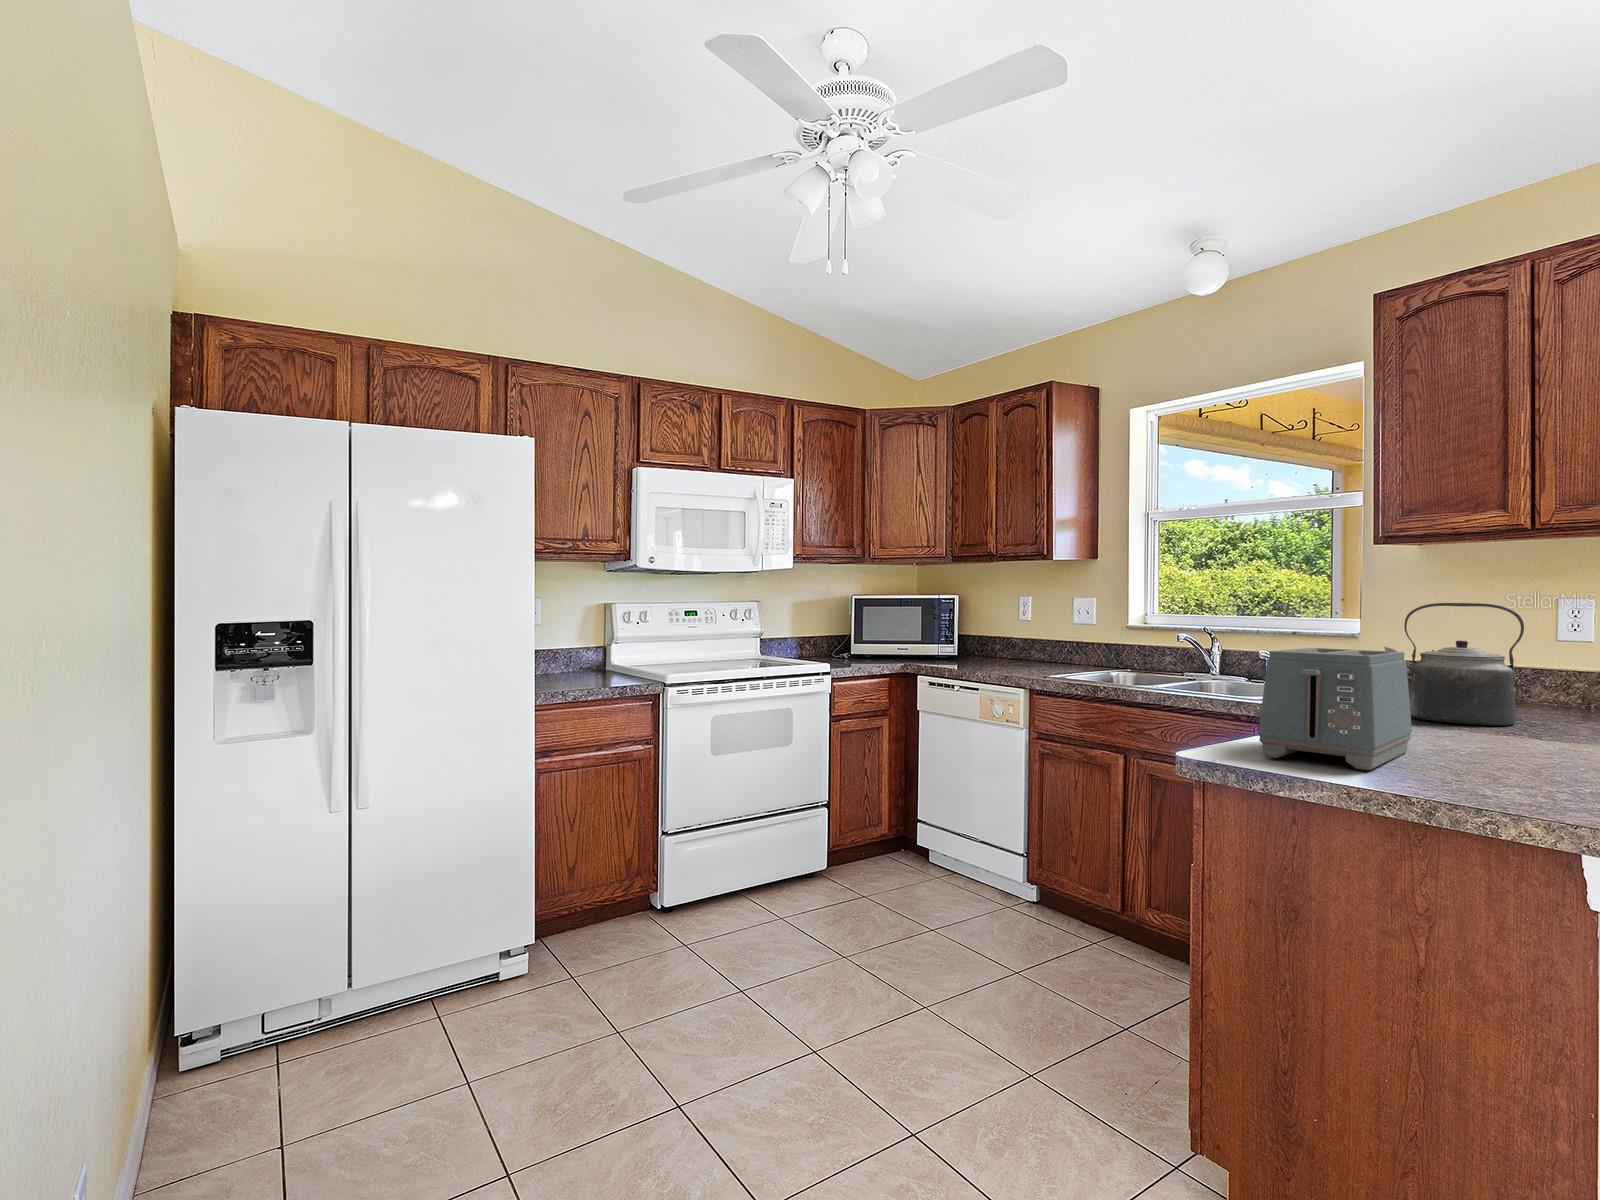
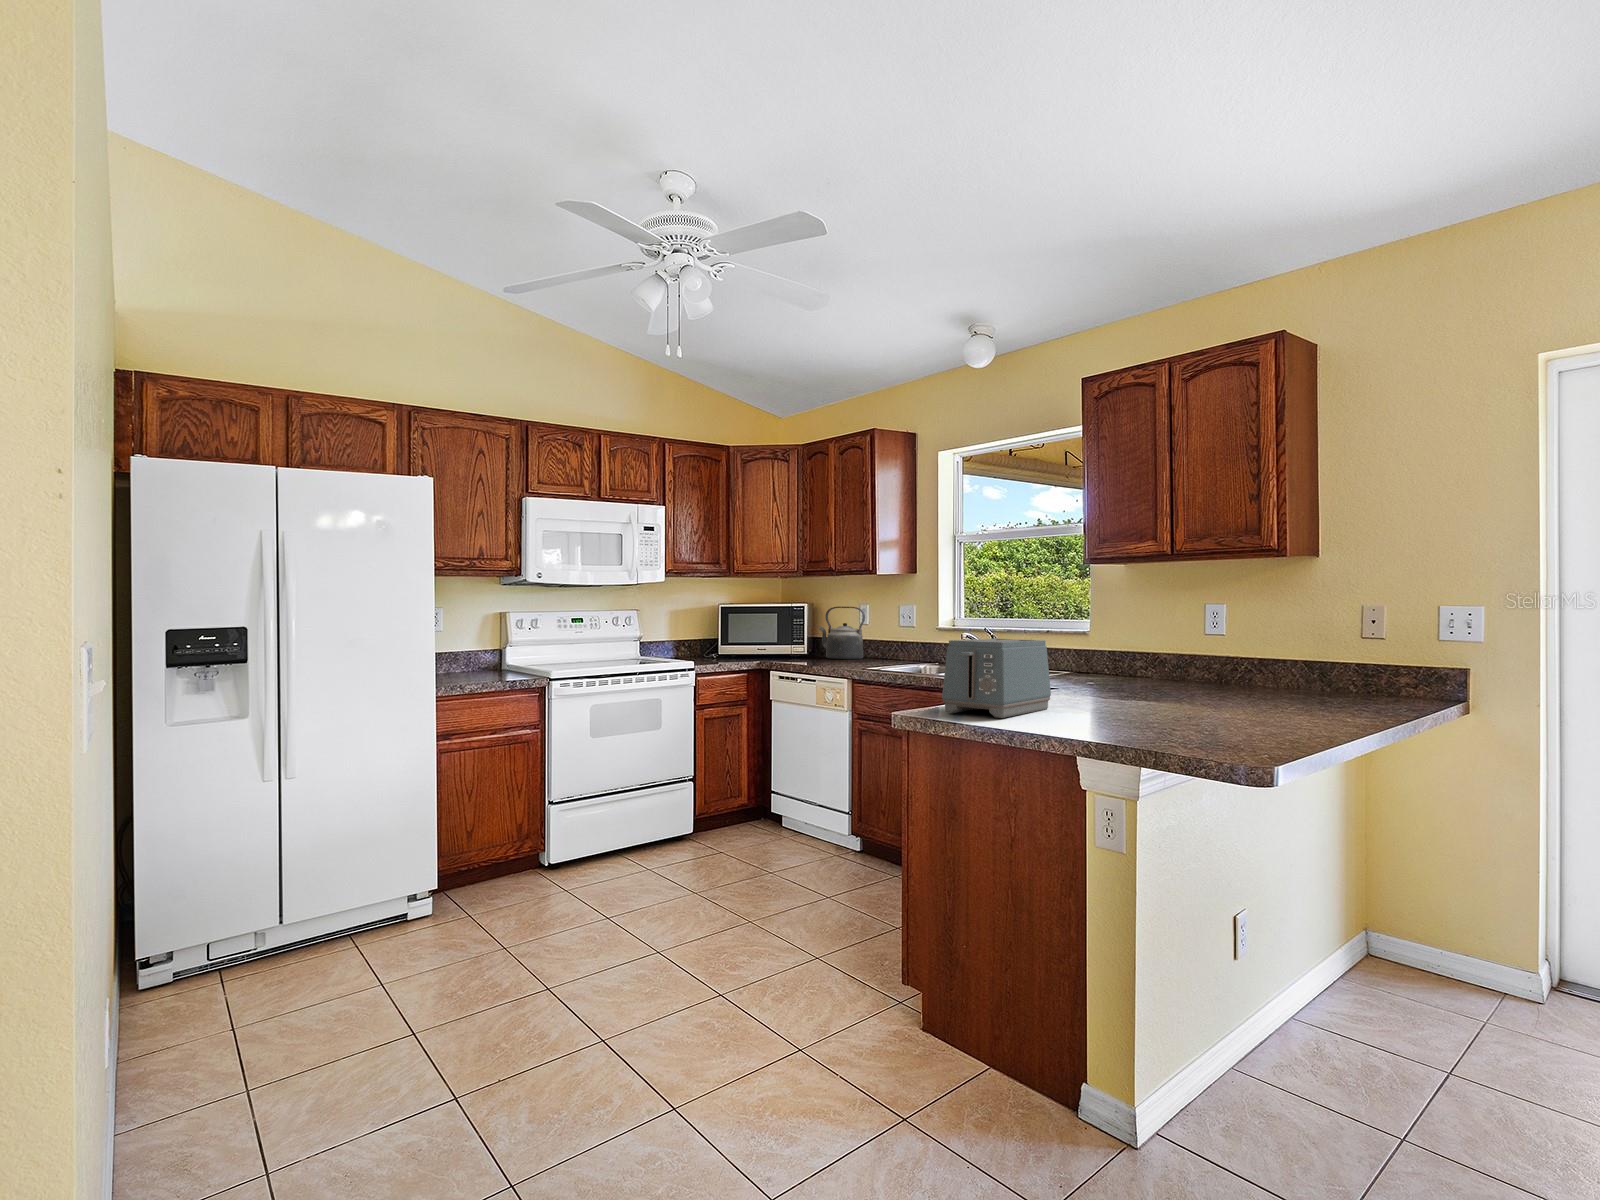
kettle: present [1384,603,1524,726] -> present [819,606,865,659]

